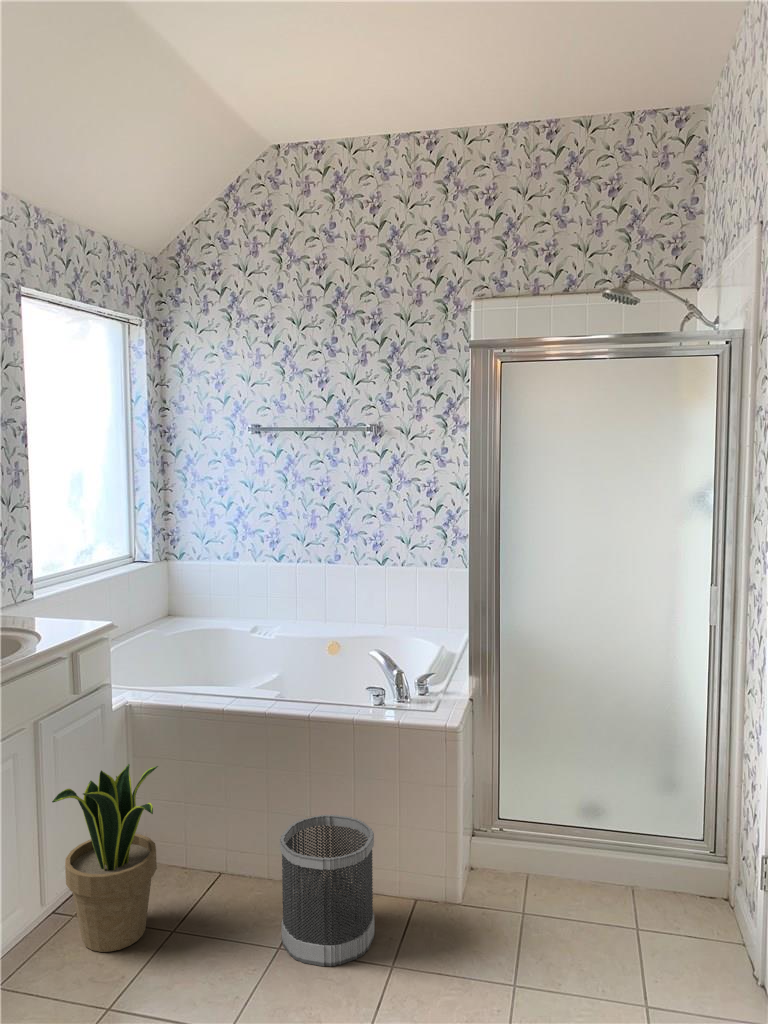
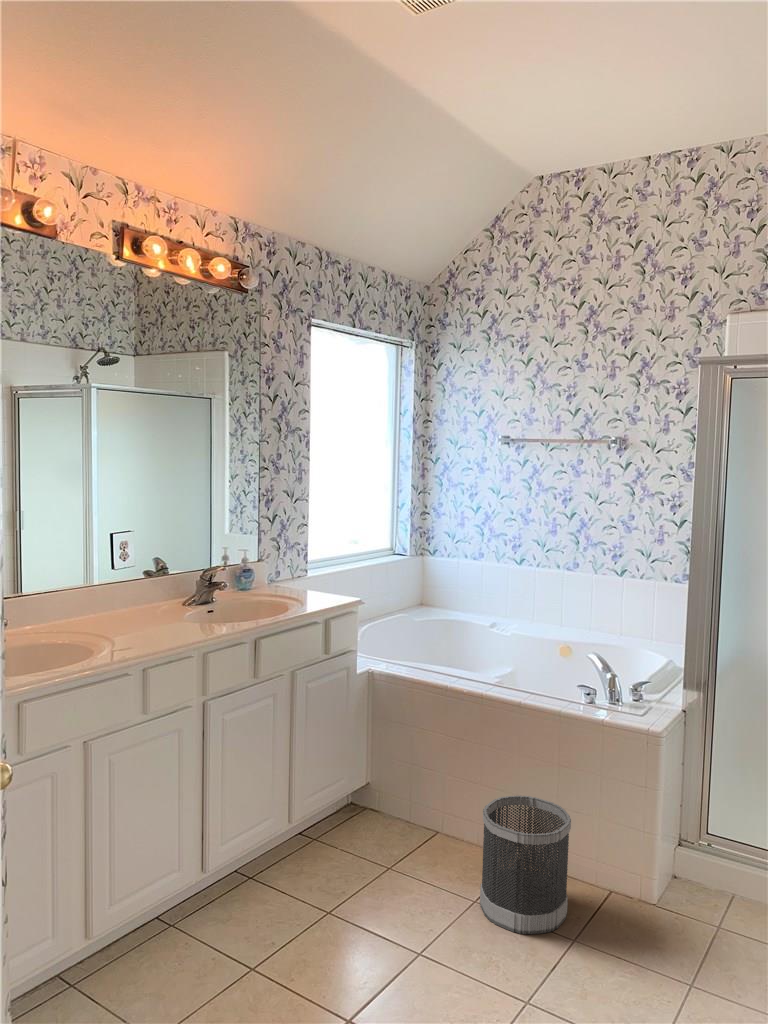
potted plant: present [52,764,158,952] -> none [298,722,387,877]

